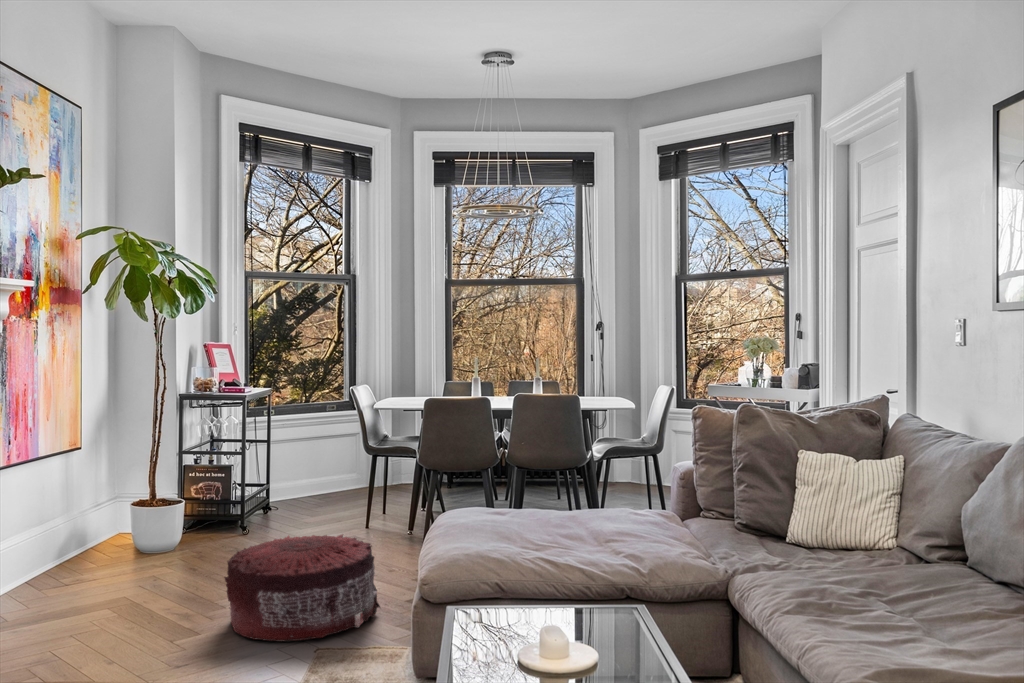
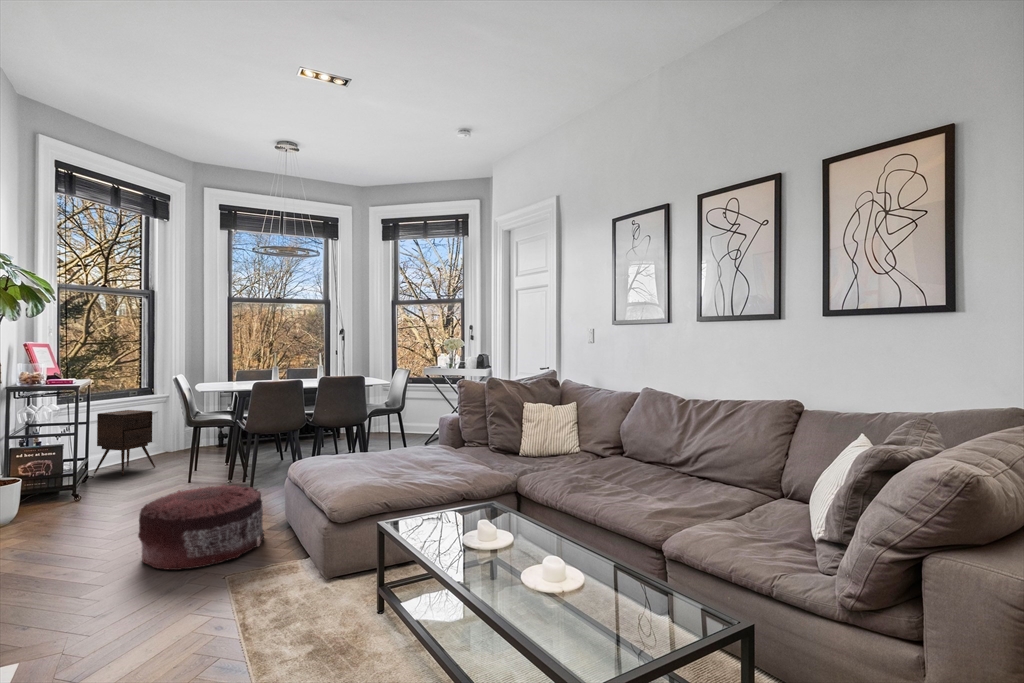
side table: none [286,426,348,508] -> present [94,410,155,476]

